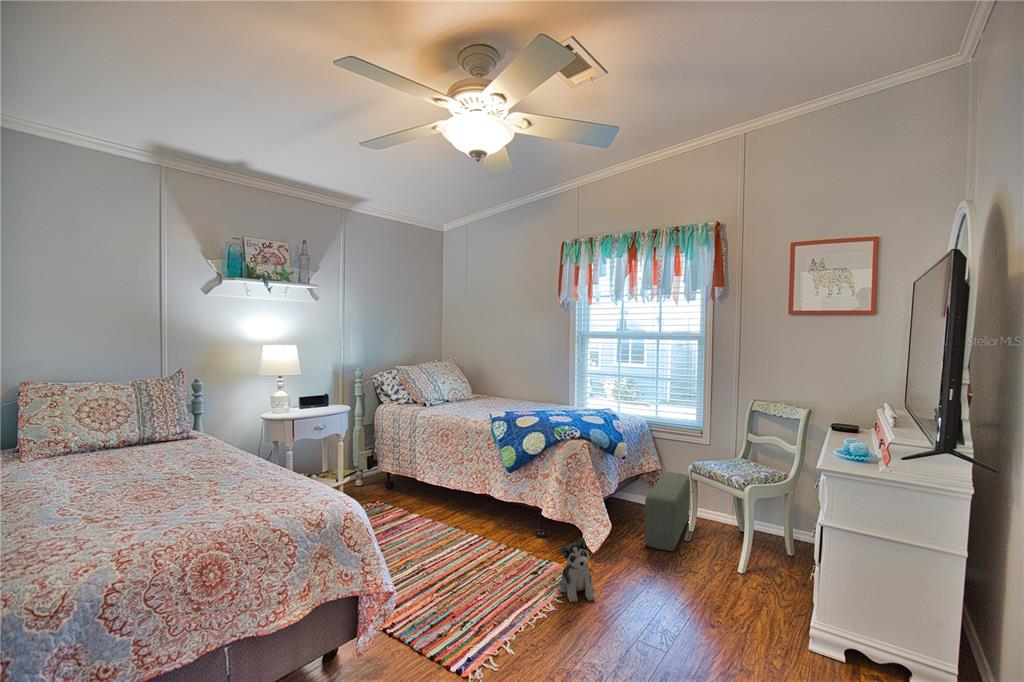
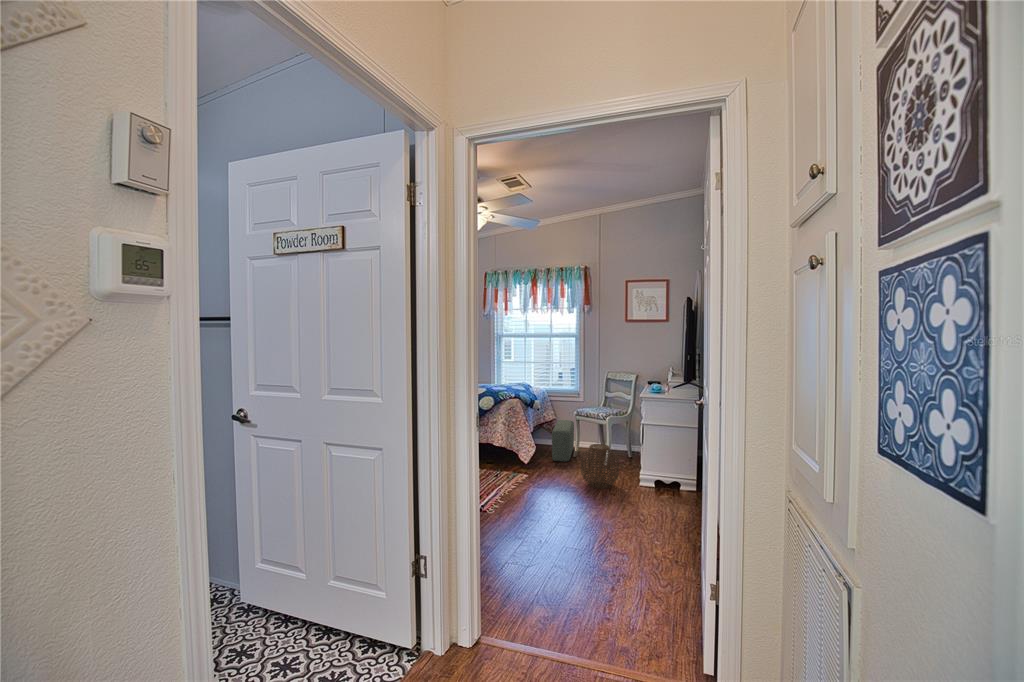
plush toy: present [559,537,595,602] -> none [513,449,535,485]
woven basket: none [681,548,761,645] -> present [580,444,619,489]

